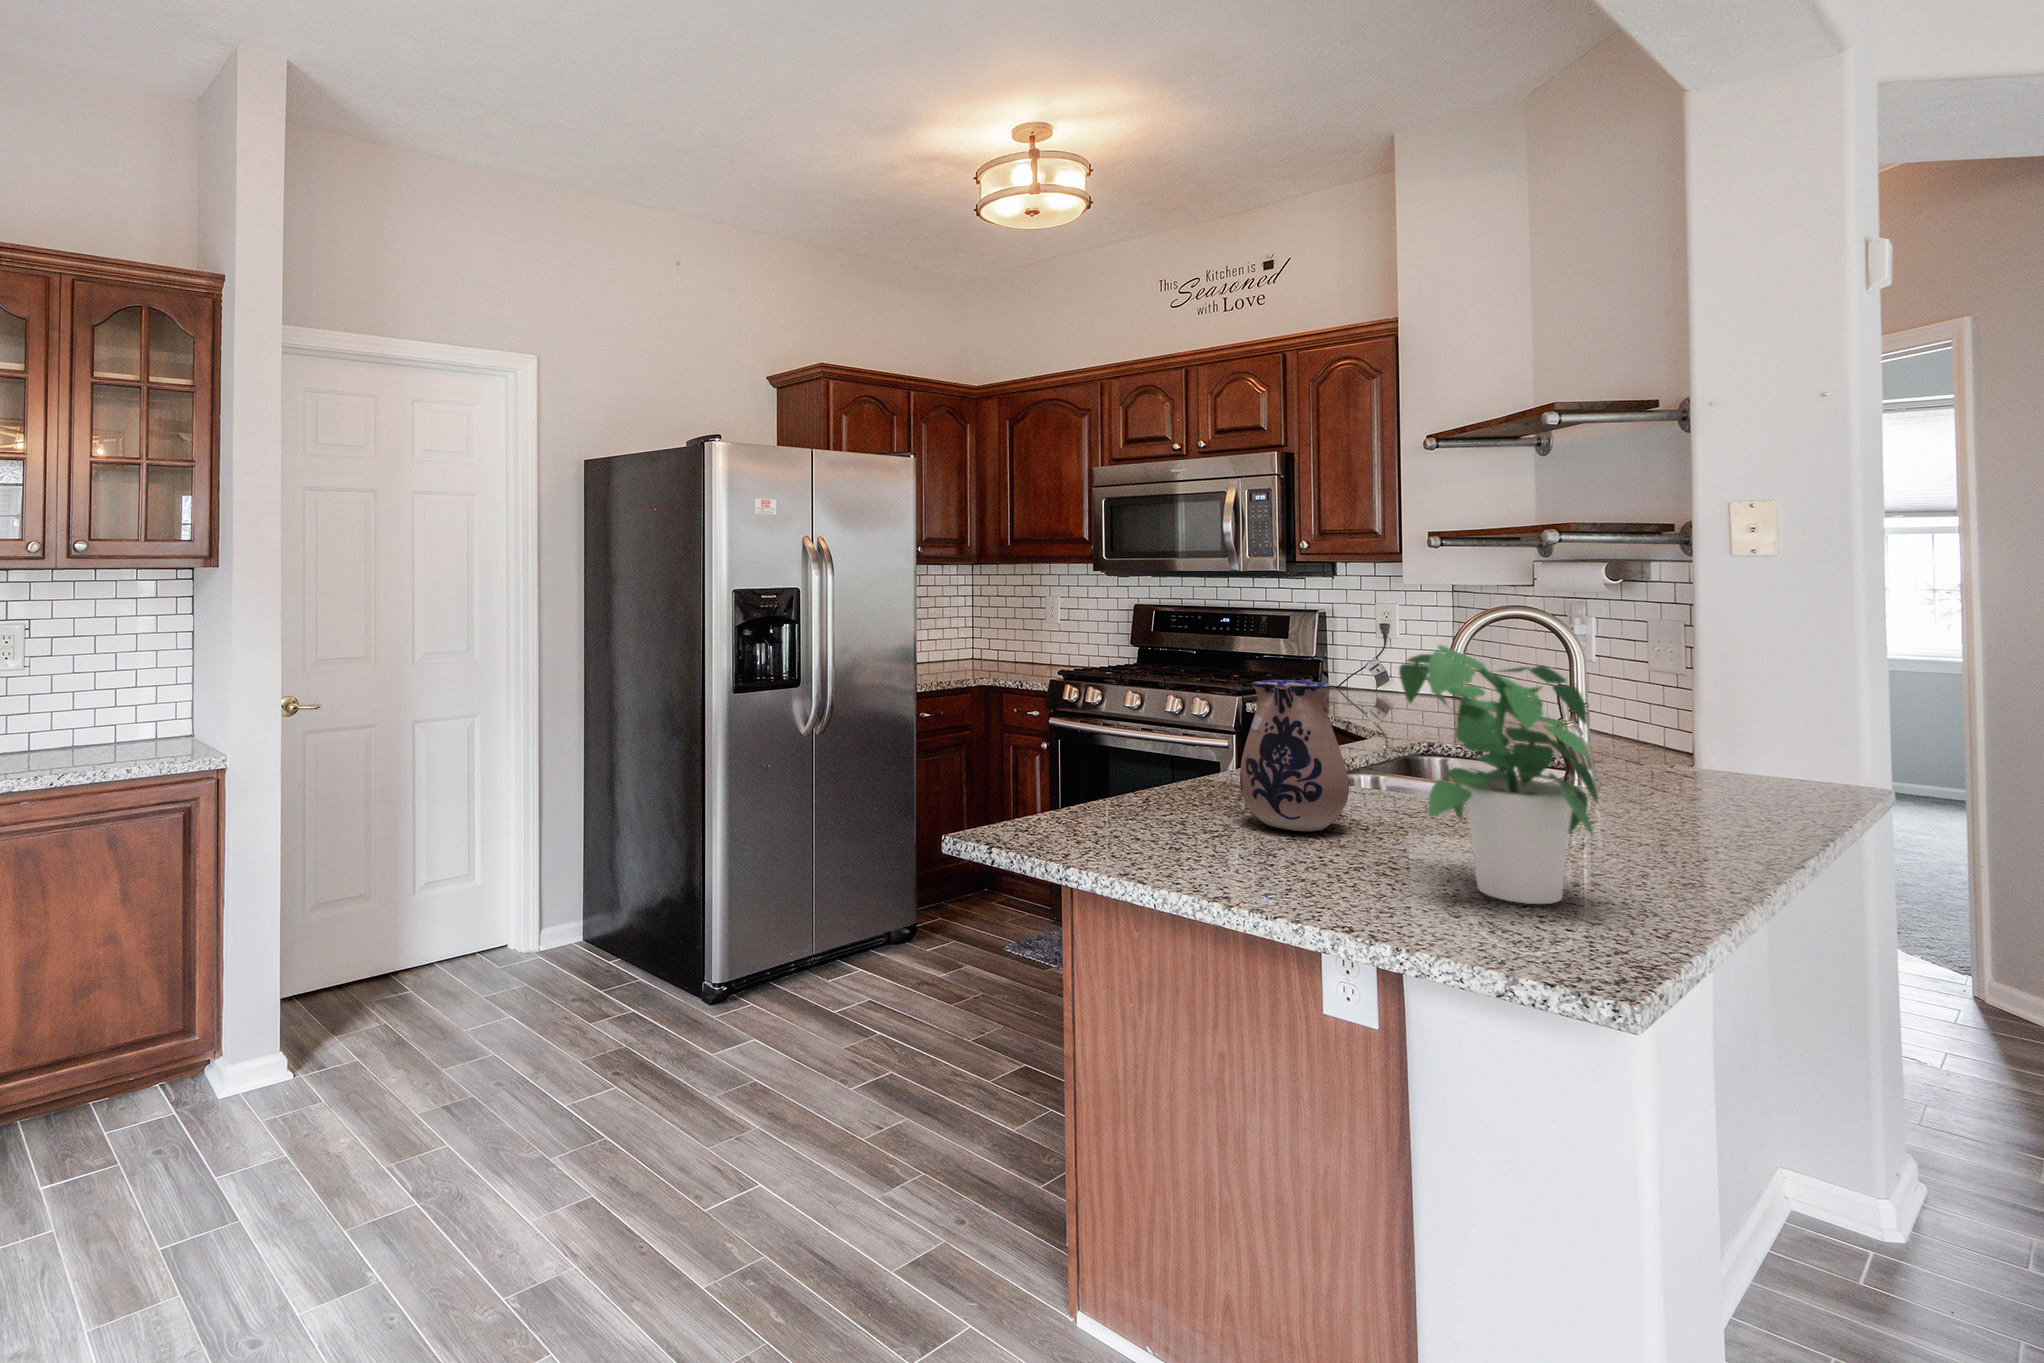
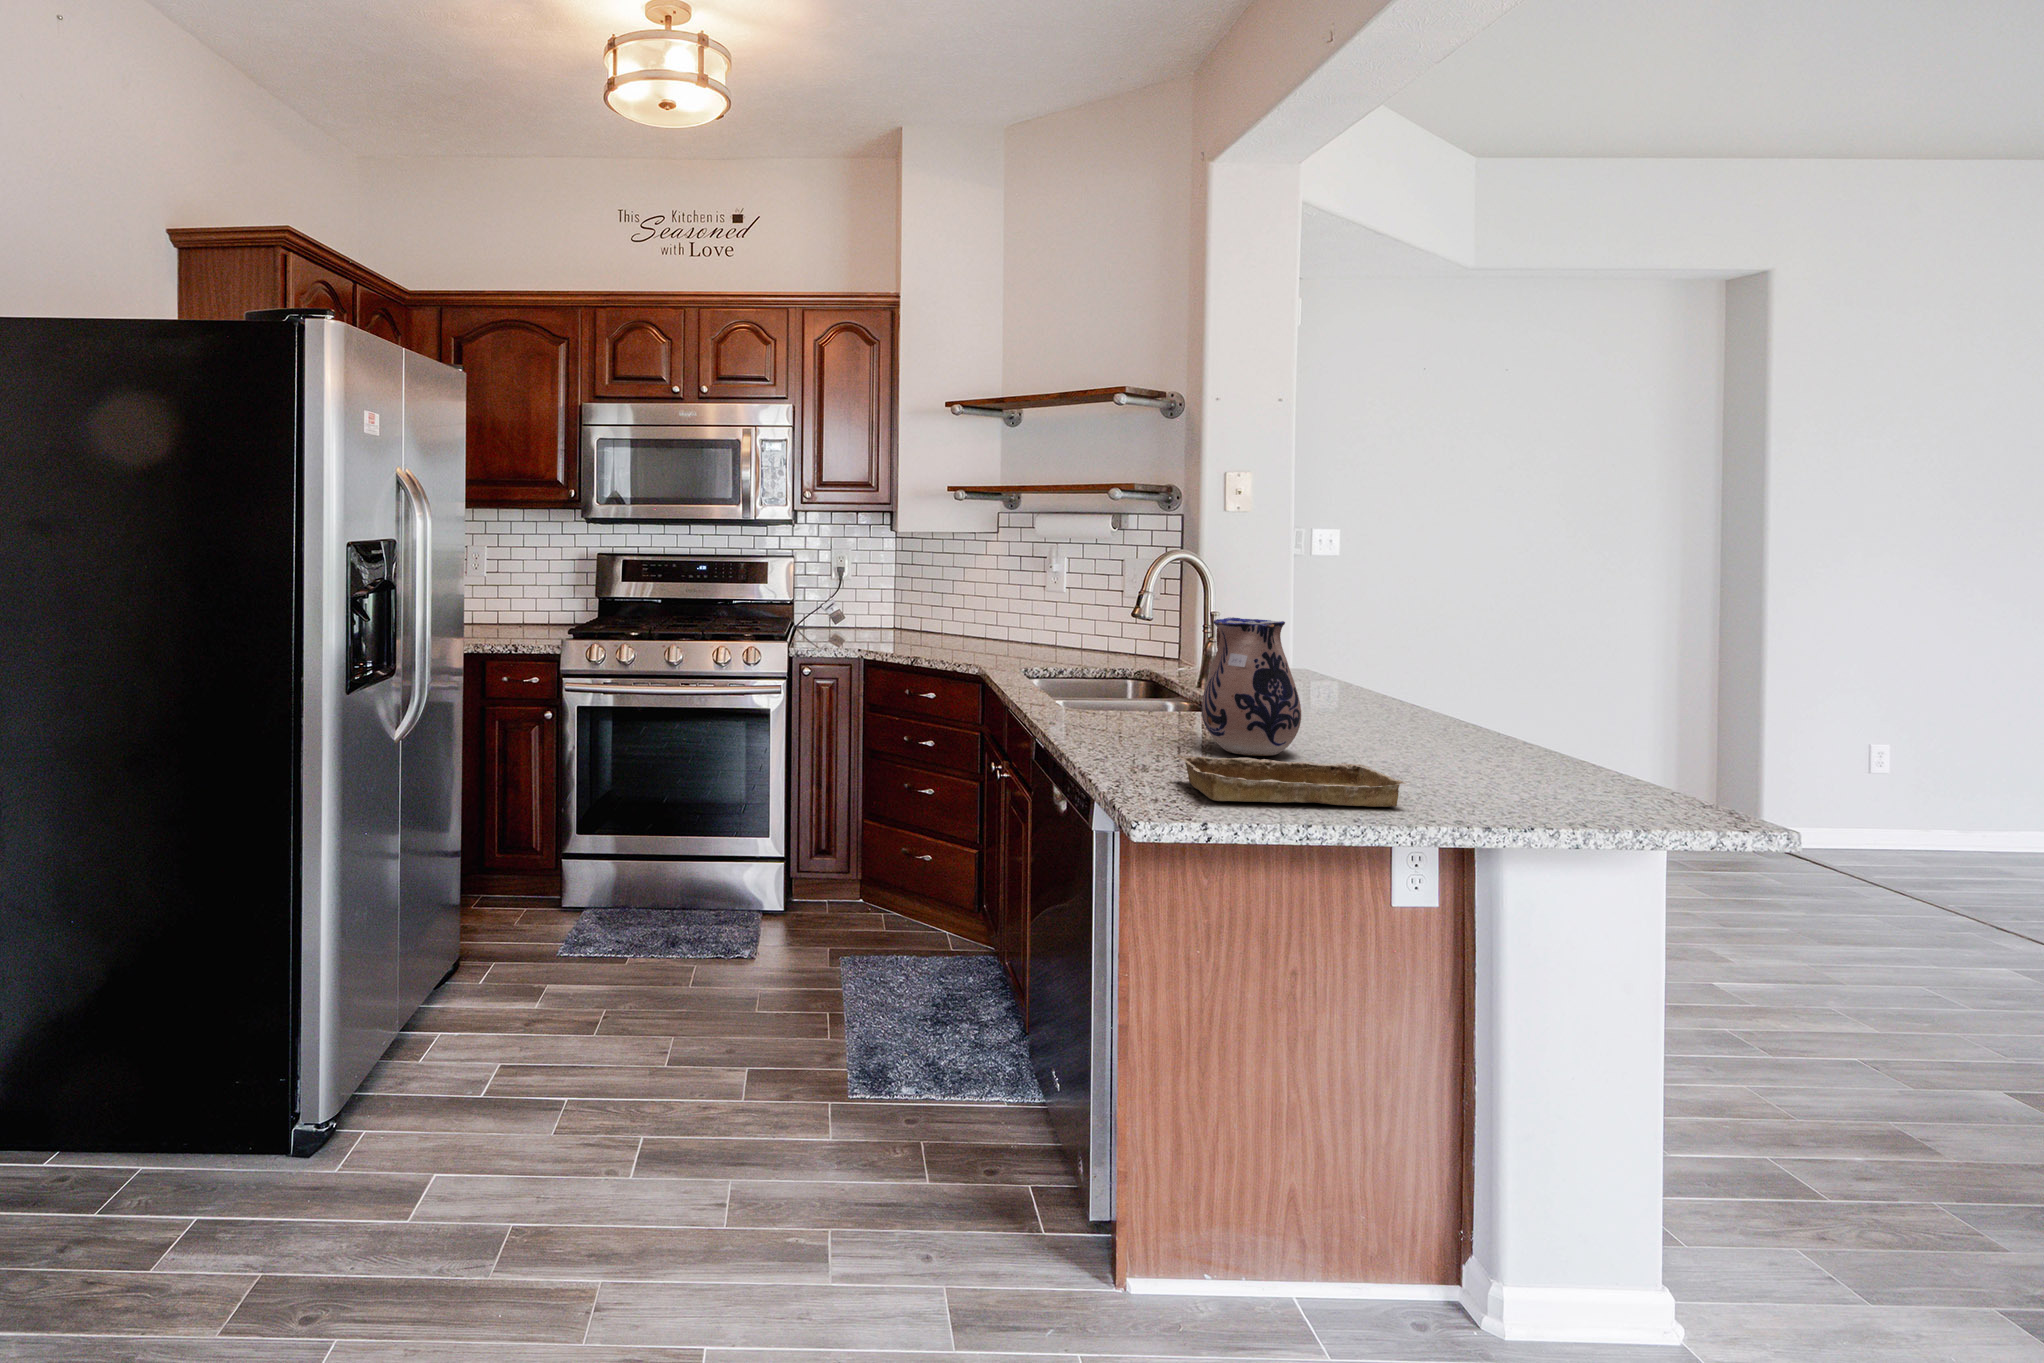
potted plant: present [1399,645,1598,904] -> none [1430,579,1608,783]
tray: none [1051,802,1276,877] -> present [1178,755,1406,807]

